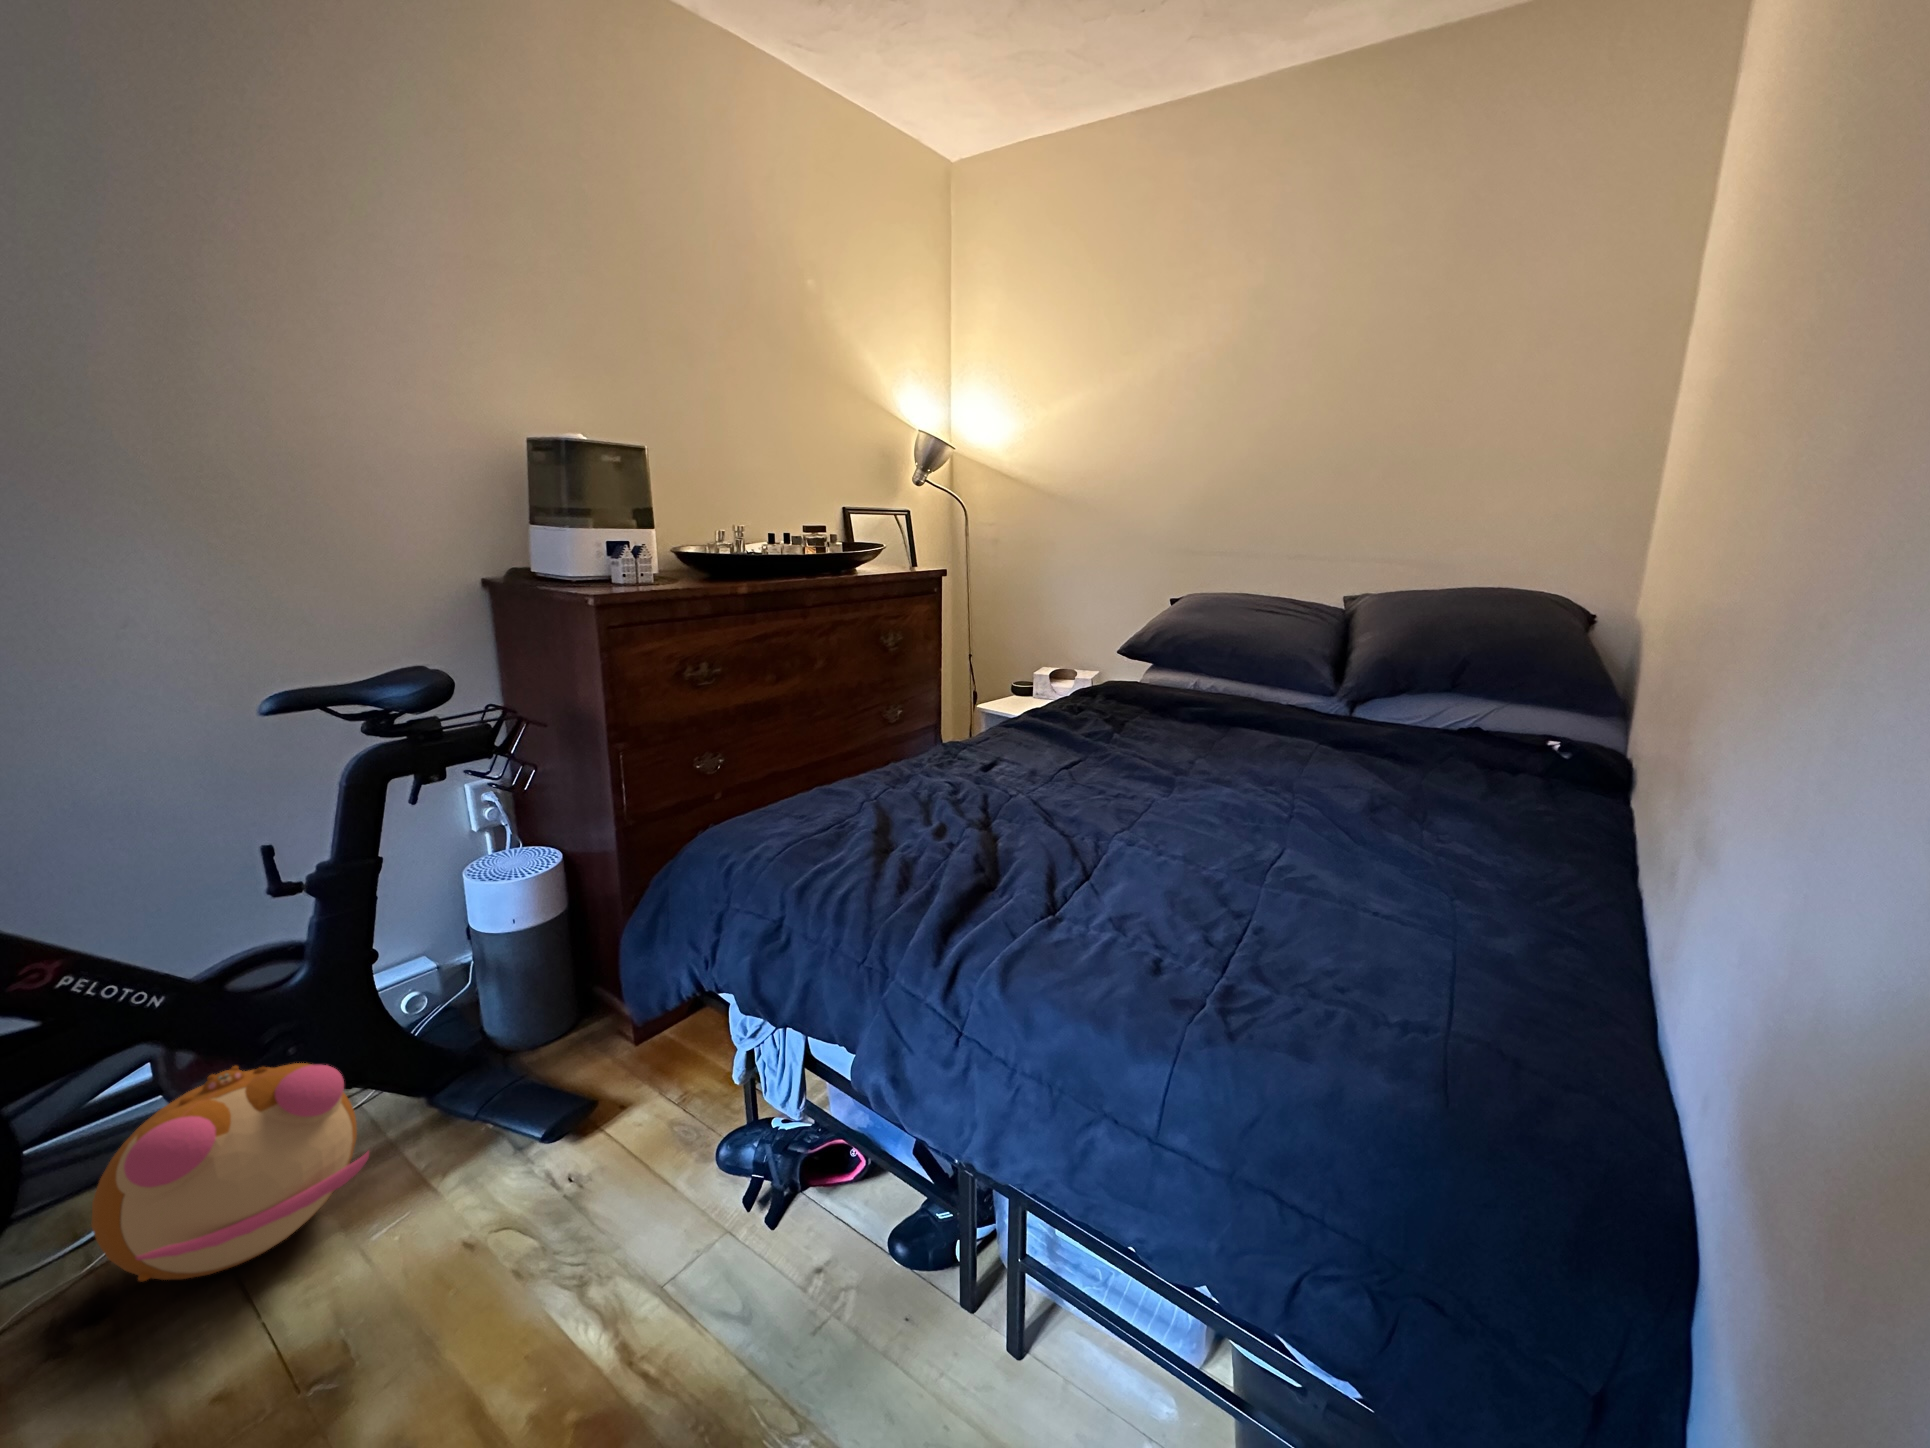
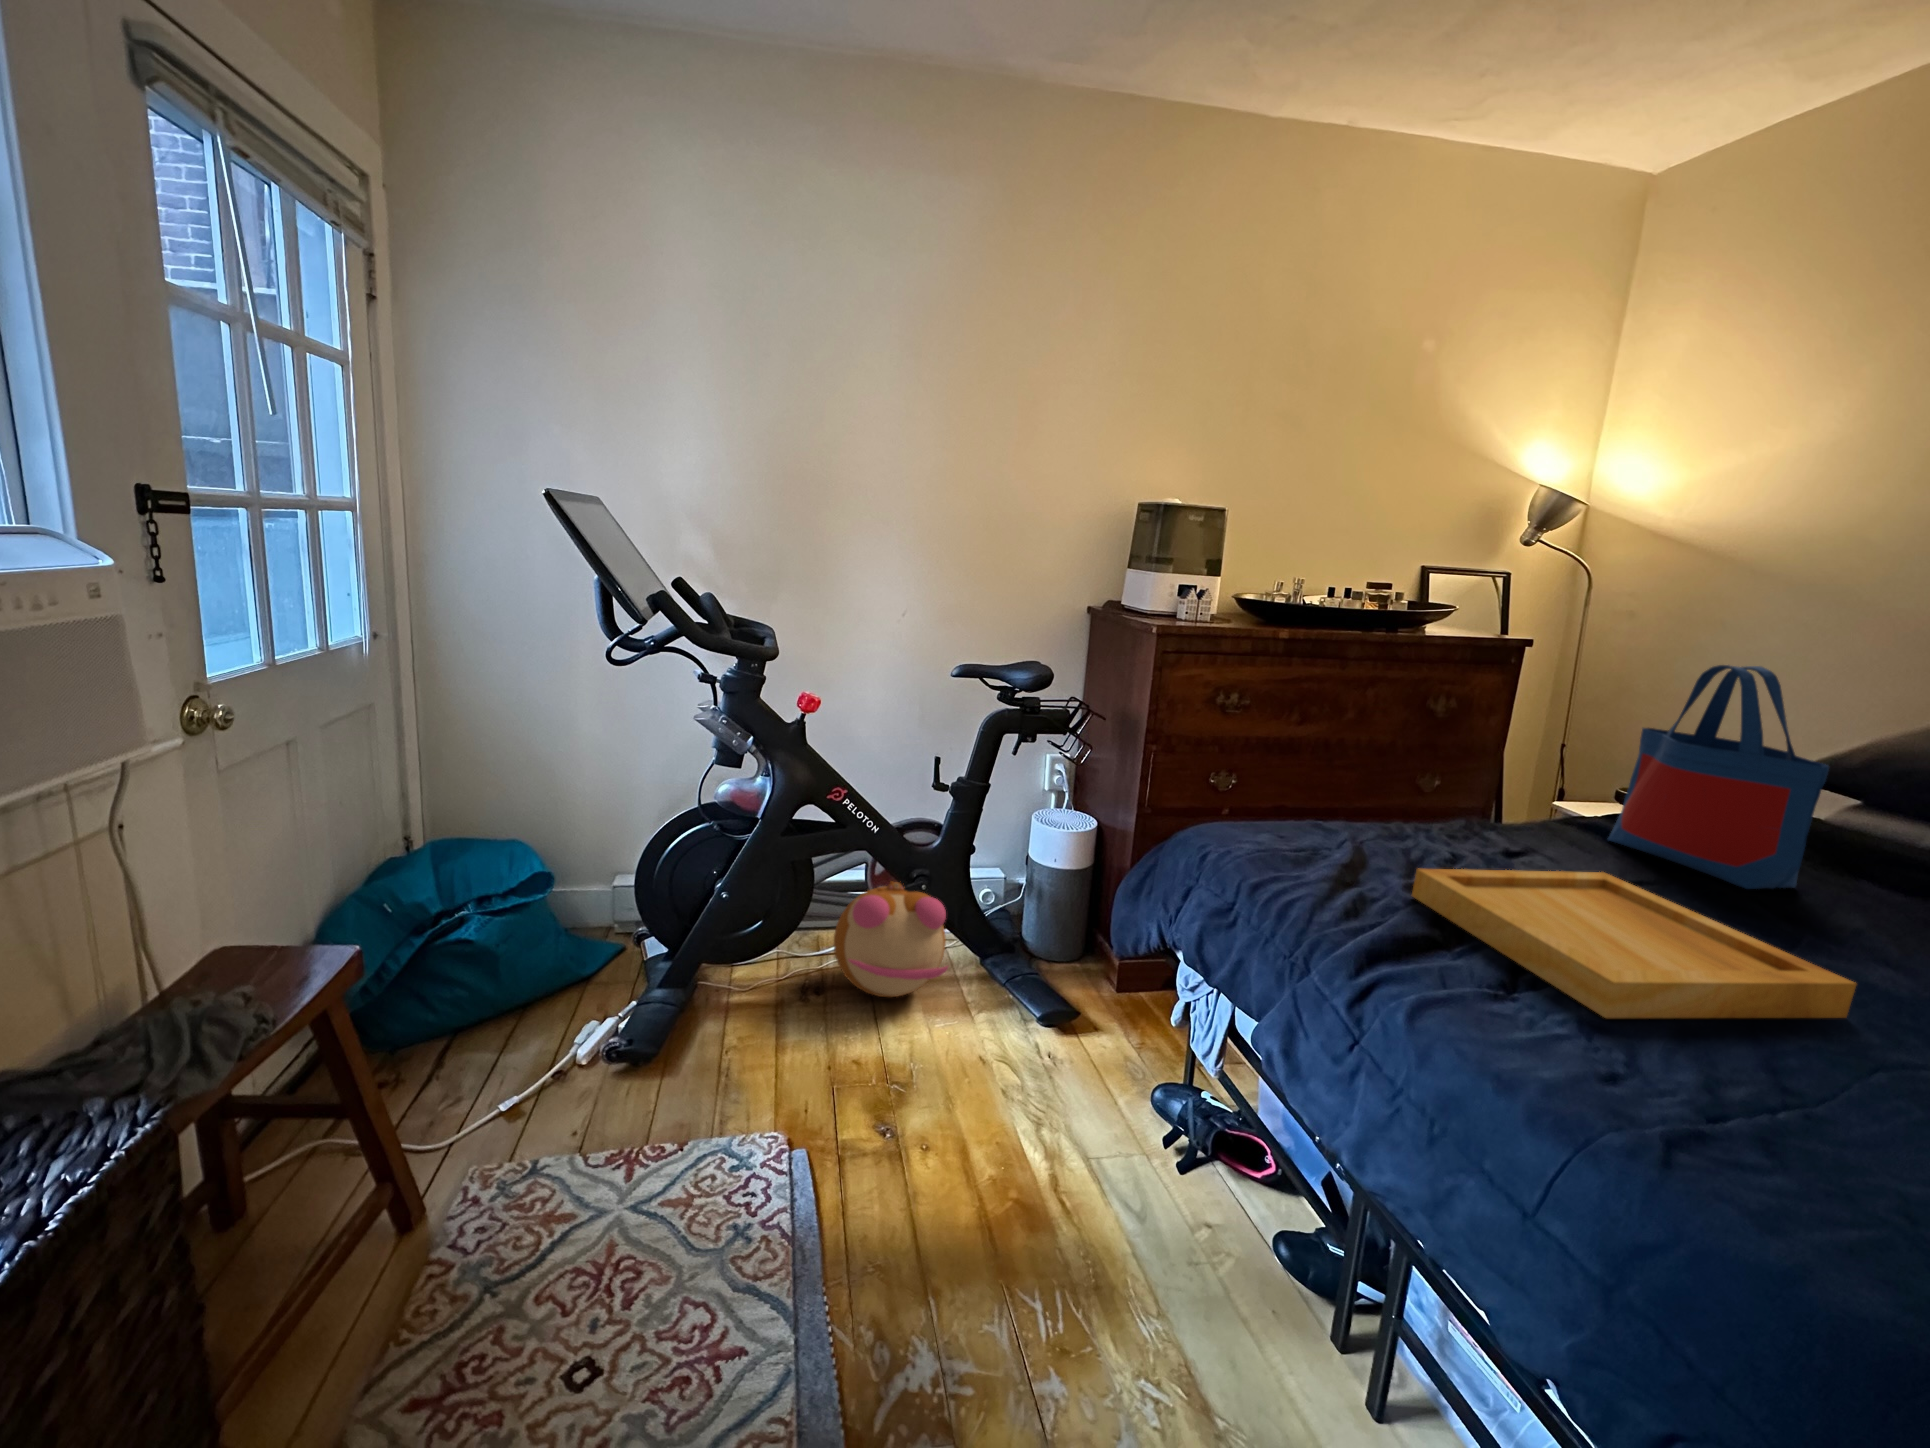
tote bag: none [1035,574,1151,745] -> present [1608,665,1829,889]
tray: none [938,764,1225,907] -> present [1412,869,1856,1018]

